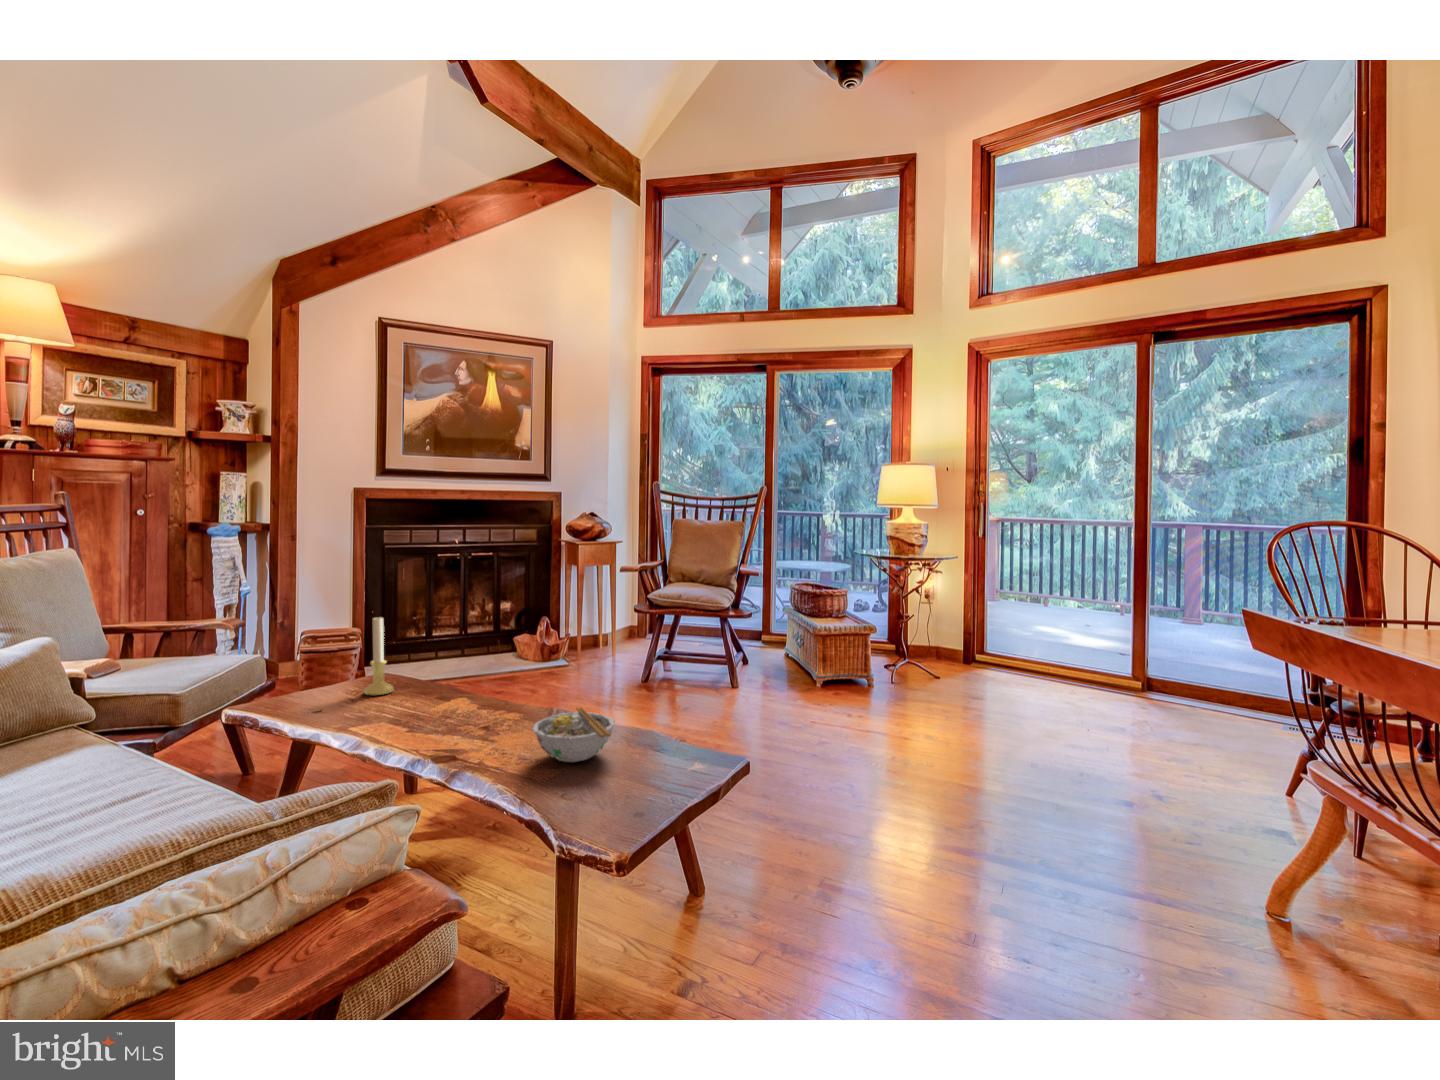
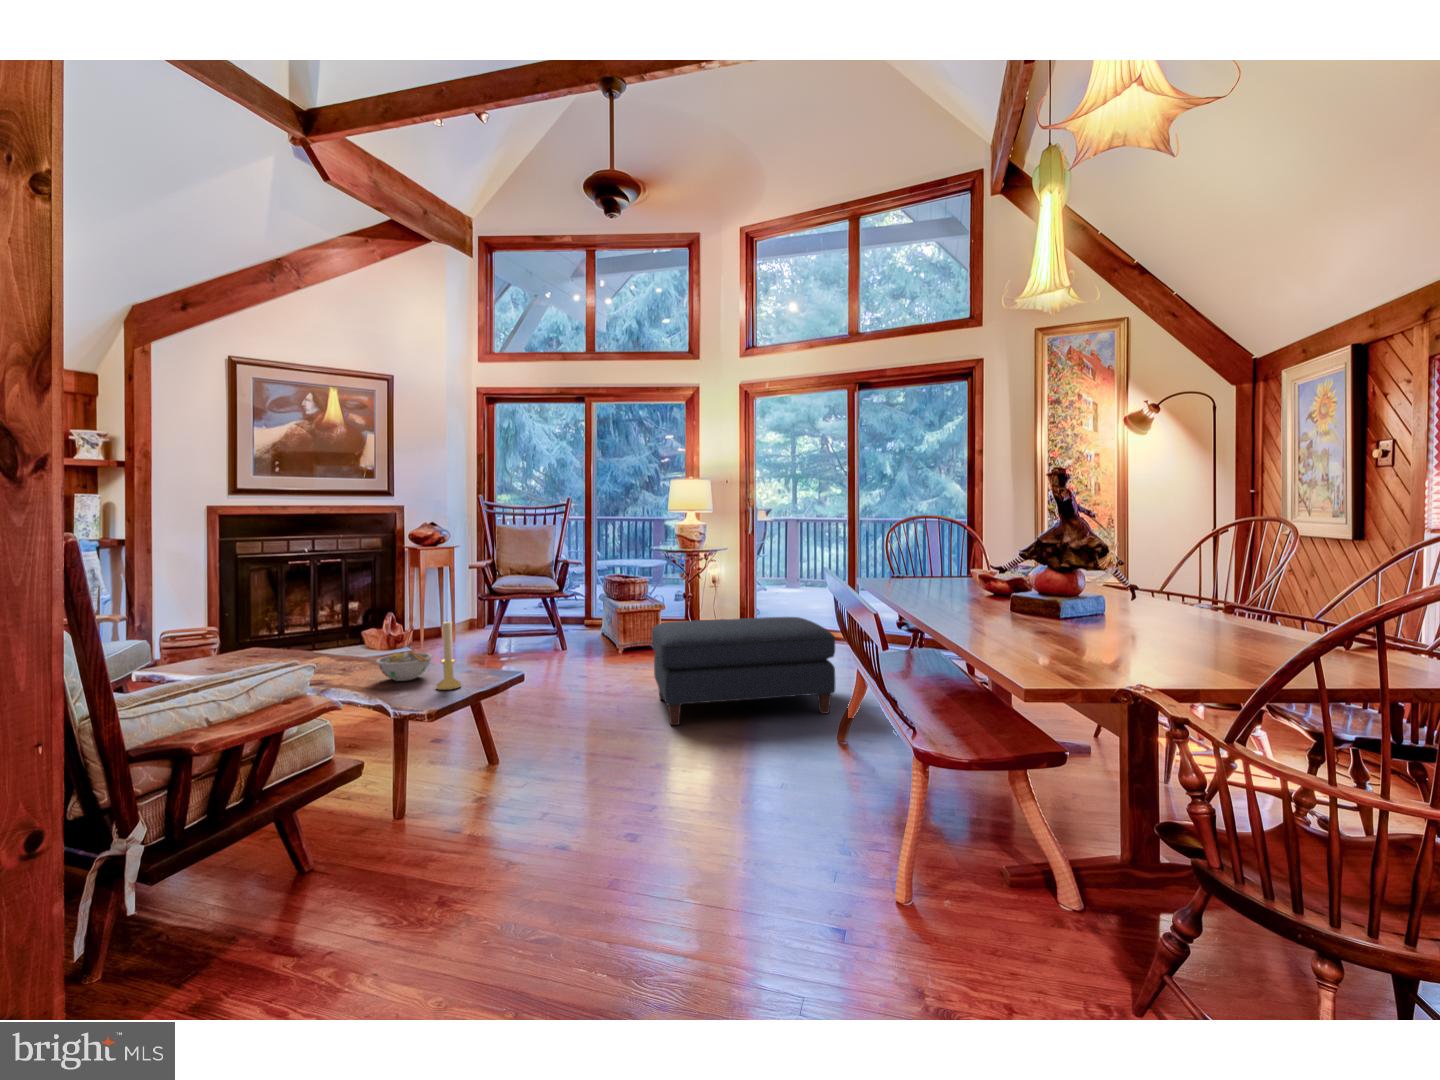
candle holder: present [364,617,394,696] -> present [437,621,461,690]
ottoman: none [899,666,1231,839] -> present [652,617,835,725]

